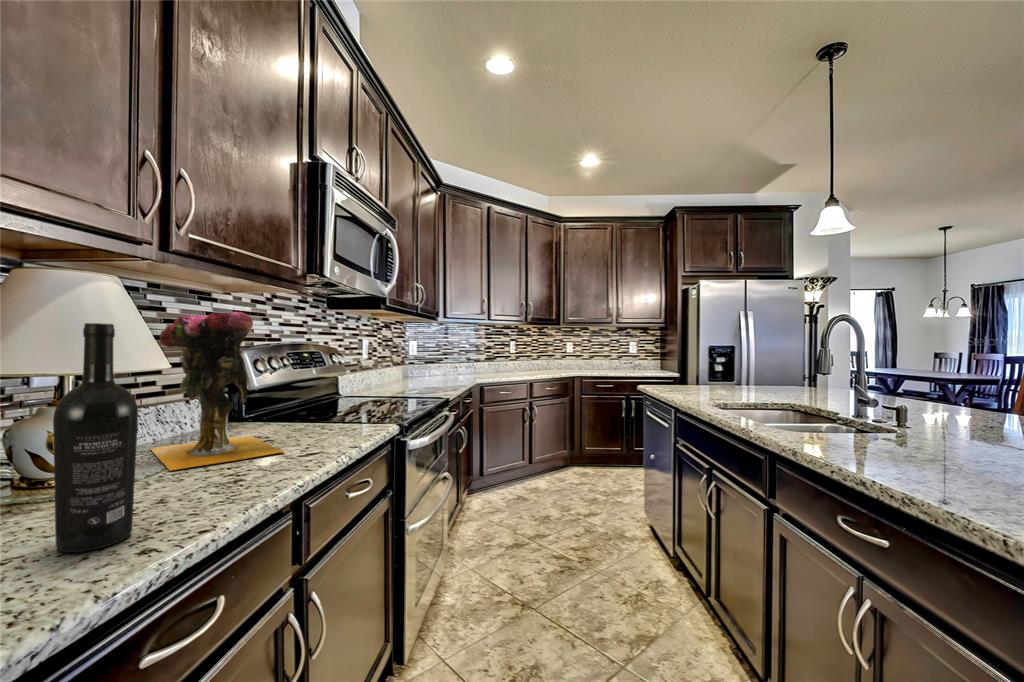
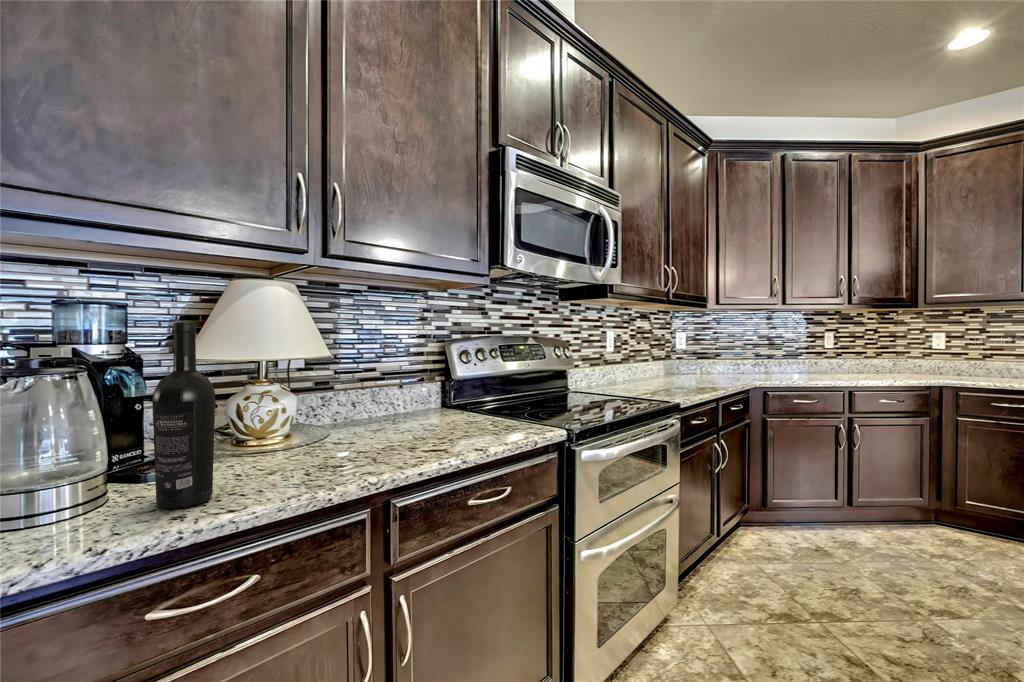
vase: present [151,312,284,471] -> none [325,308,429,447]

